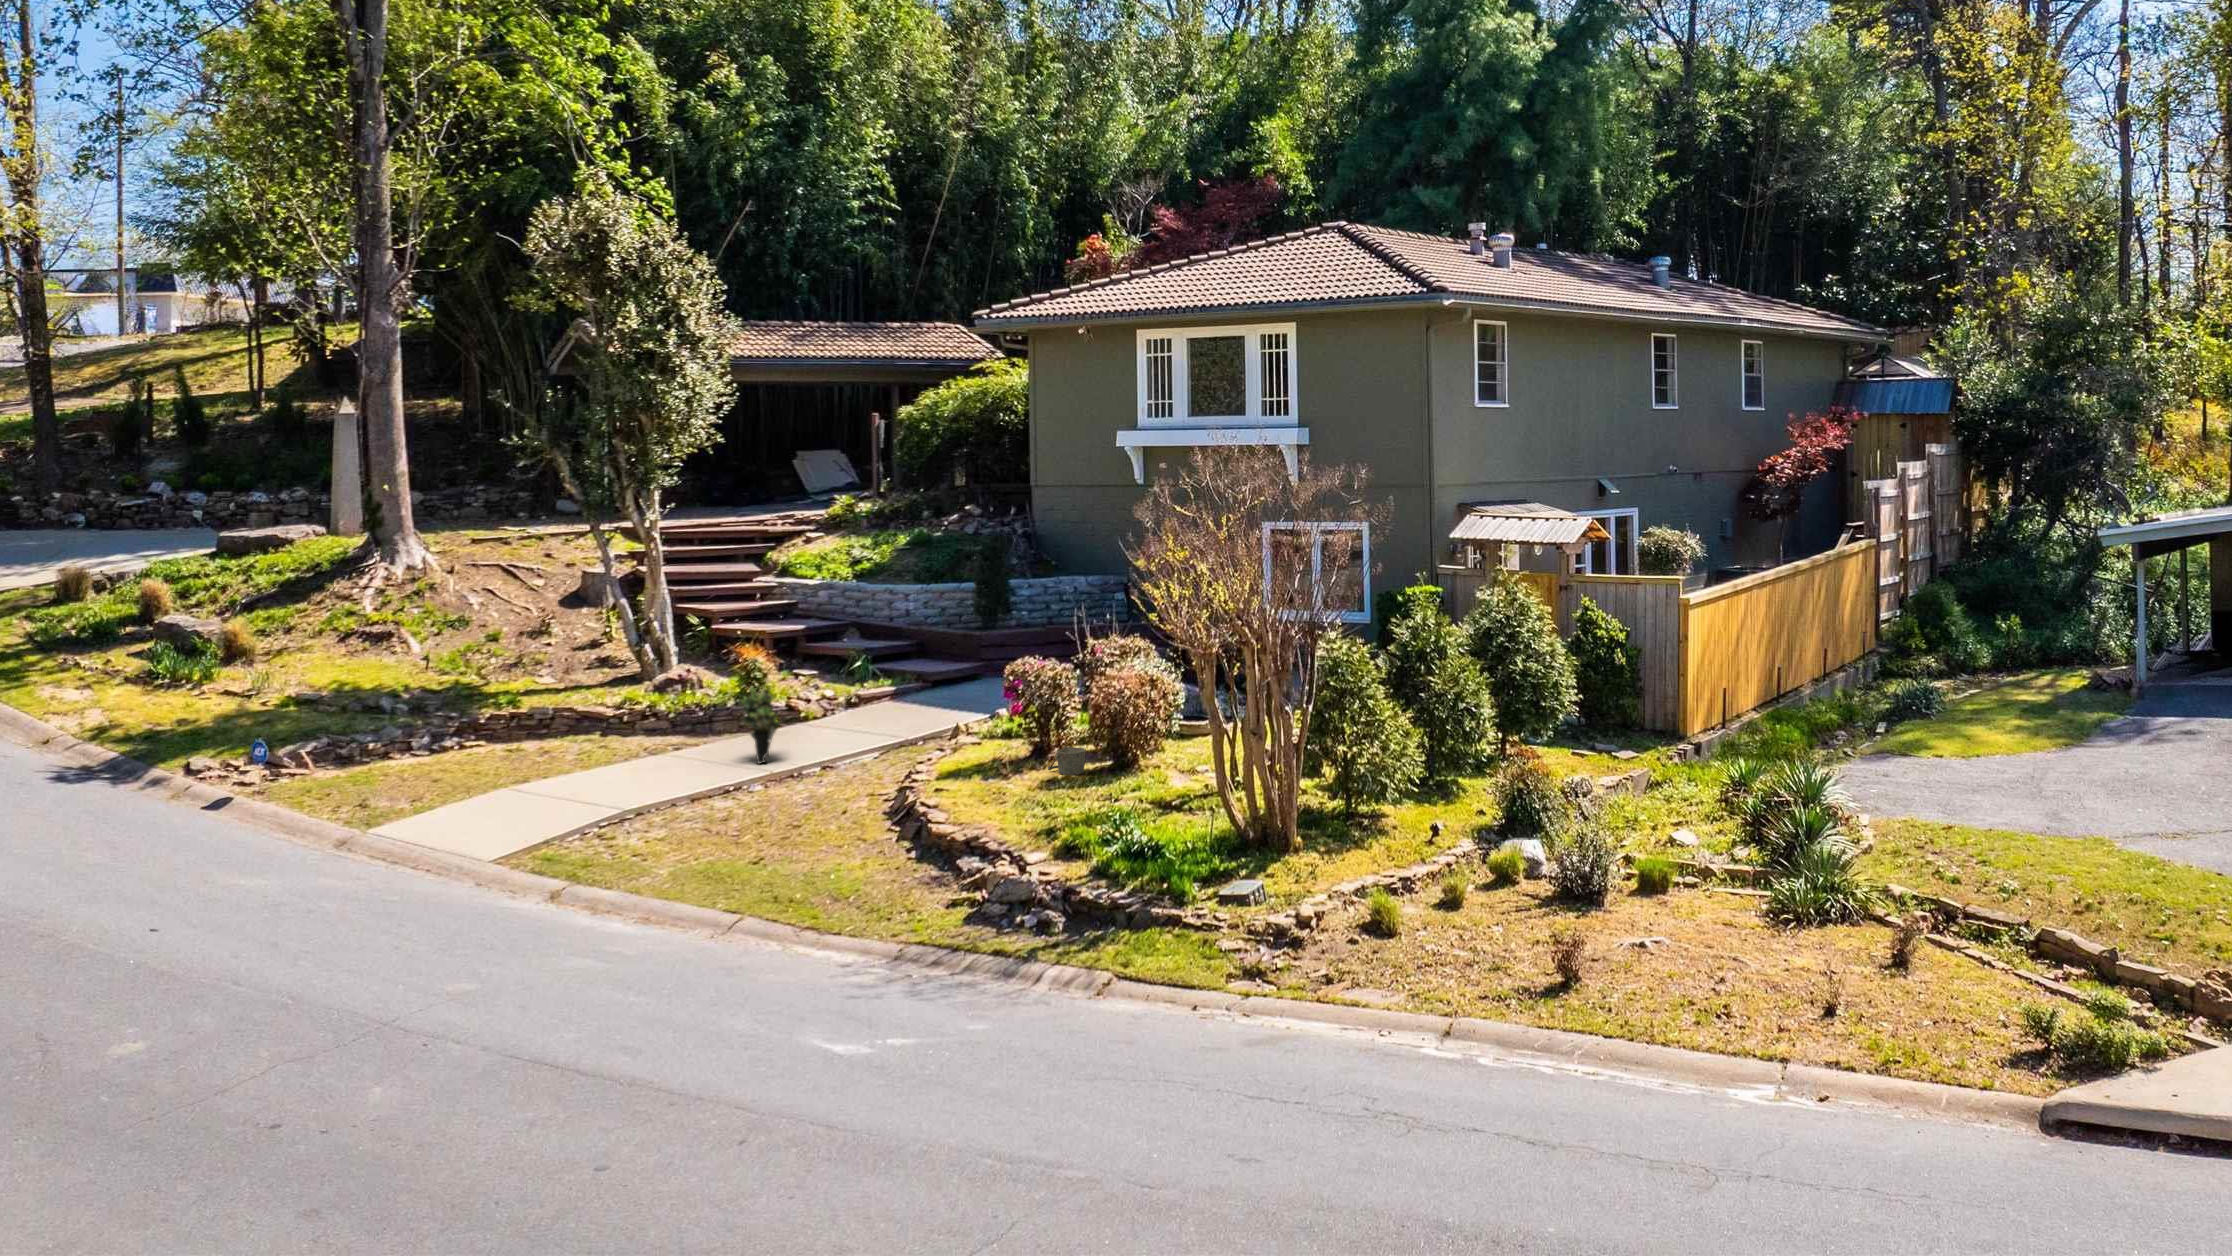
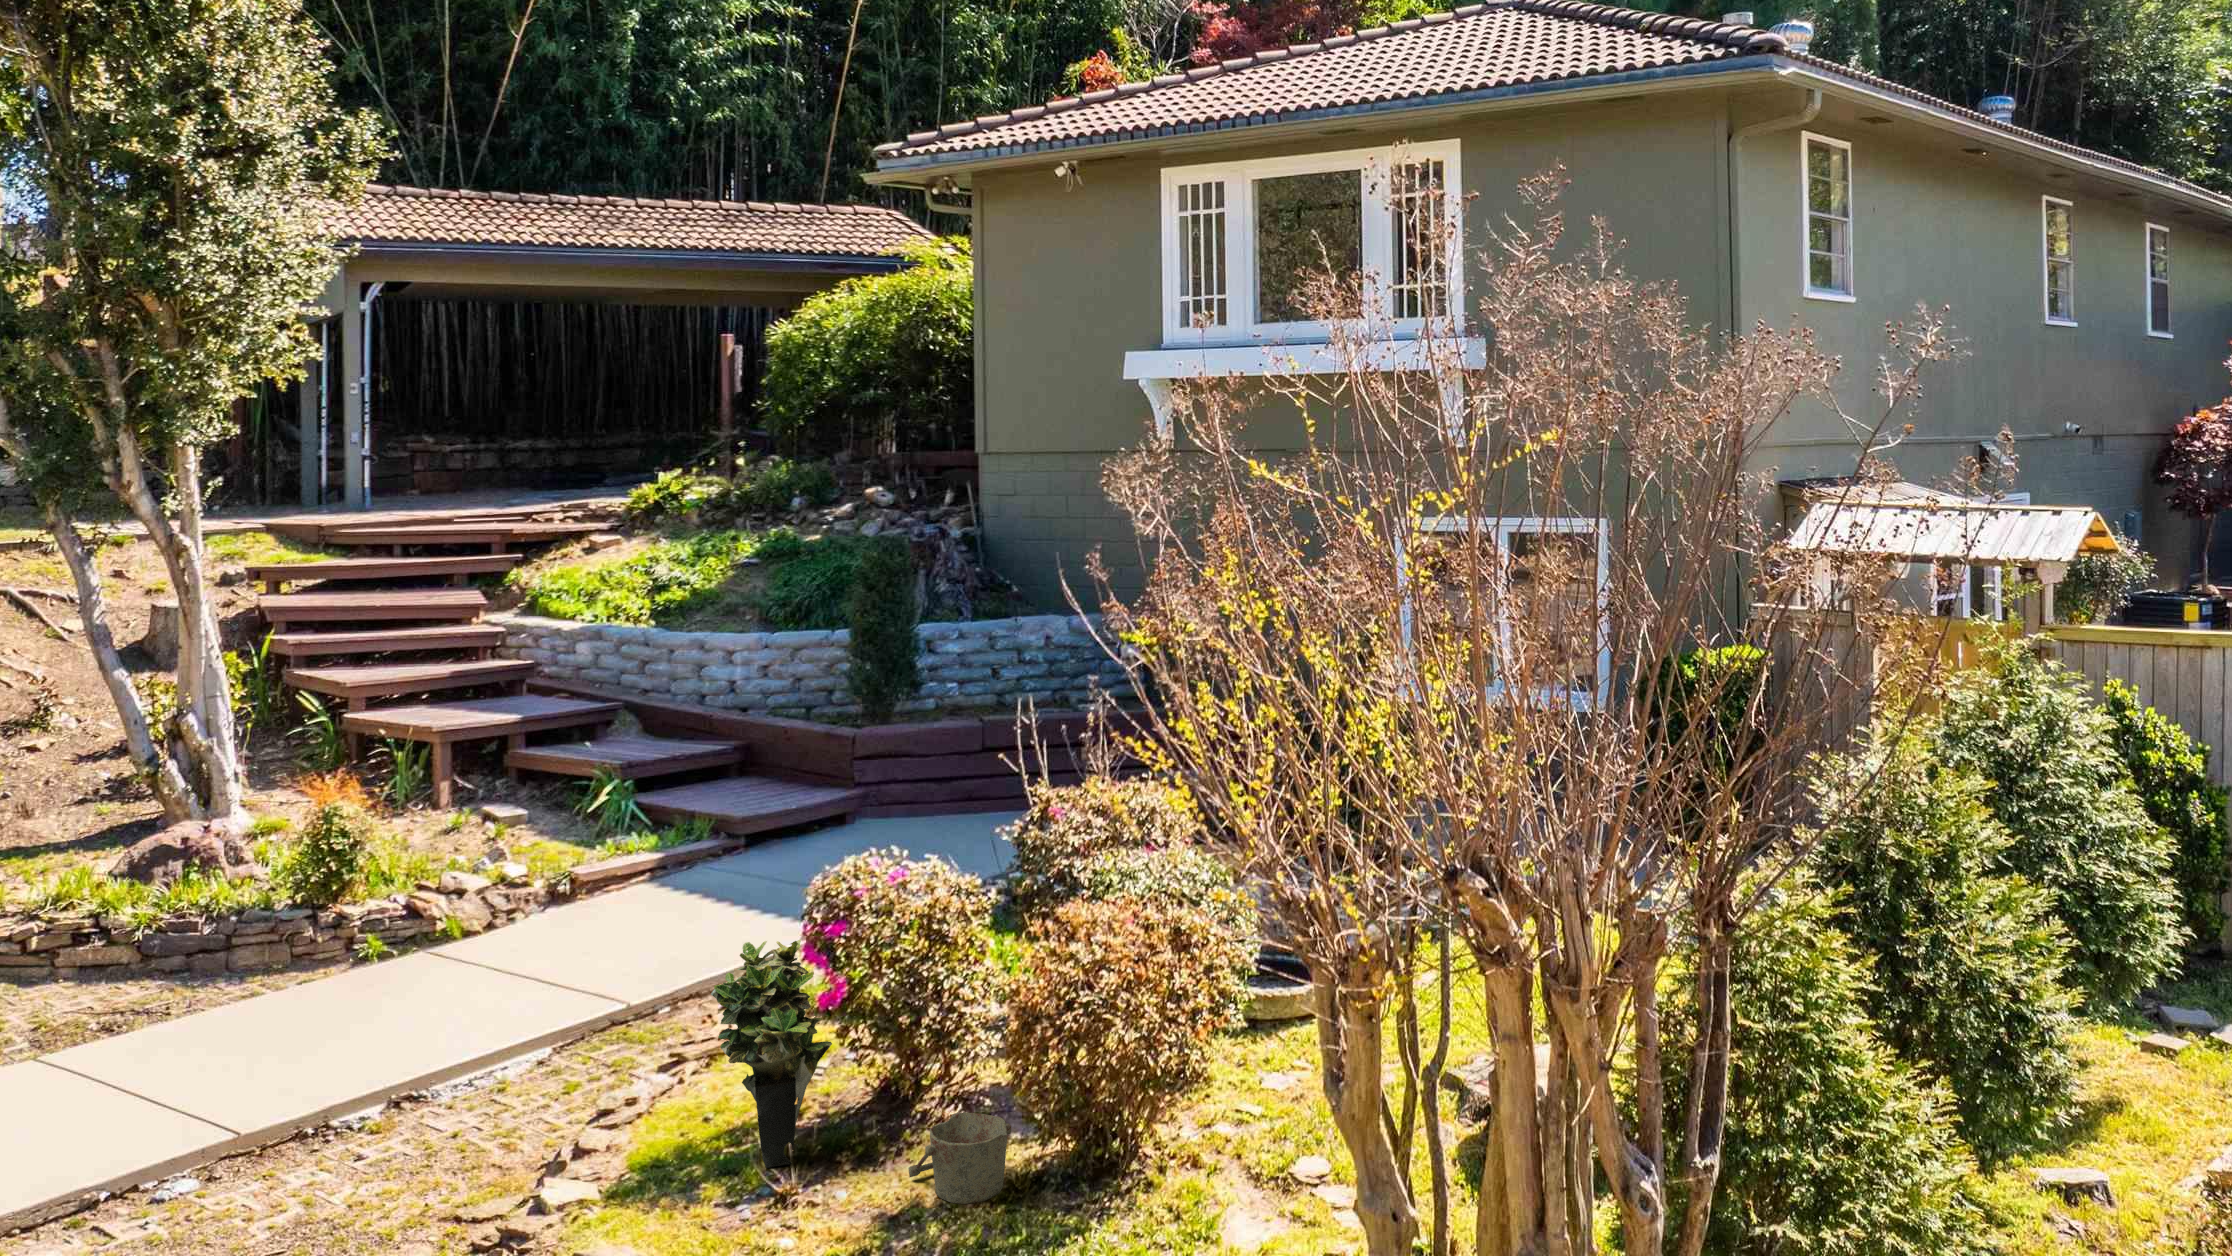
potted plant: present [740,686,781,764] -> present [711,939,832,1168]

